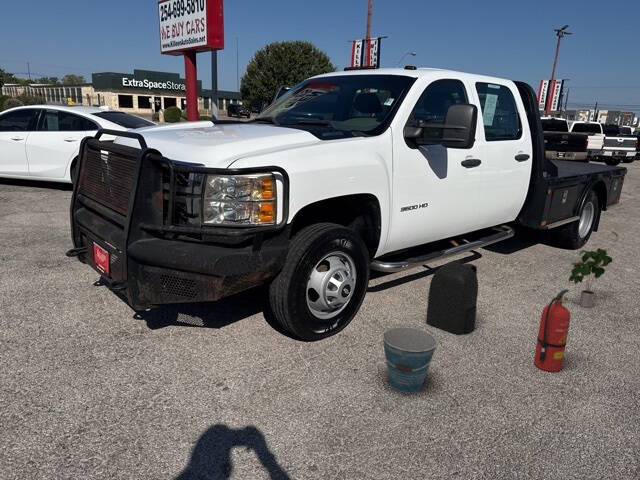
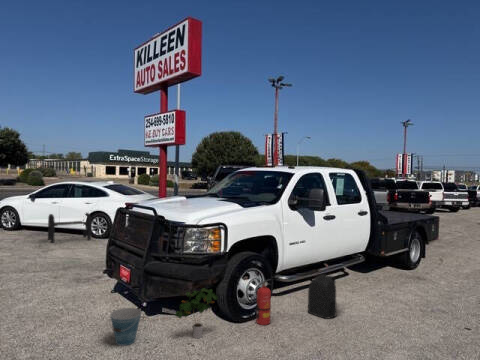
bench: none [7,156,79,203] -> present [48,213,91,243]
potted plant: present [569,248,612,308] -> present [175,288,218,338]
fire extinguisher: present [534,289,570,372] -> present [256,279,271,325]
bucket: present [381,327,438,393] -> present [110,308,141,346]

